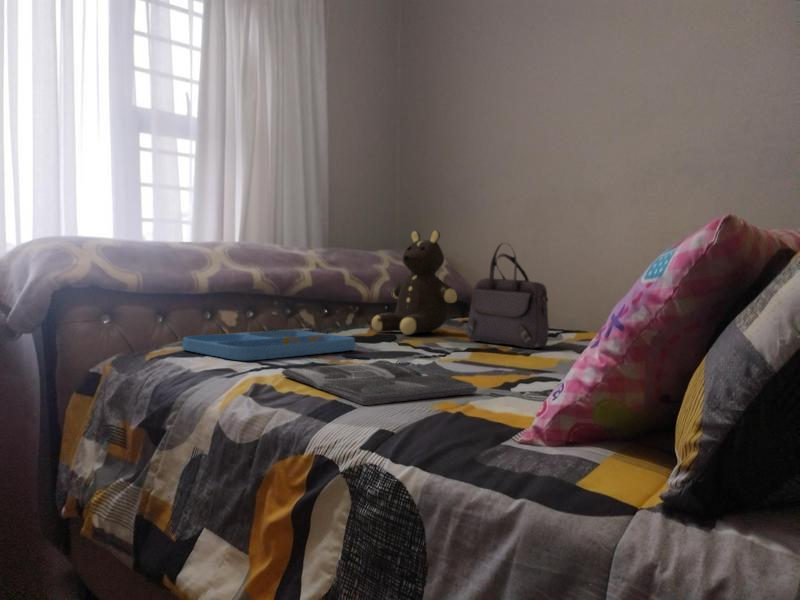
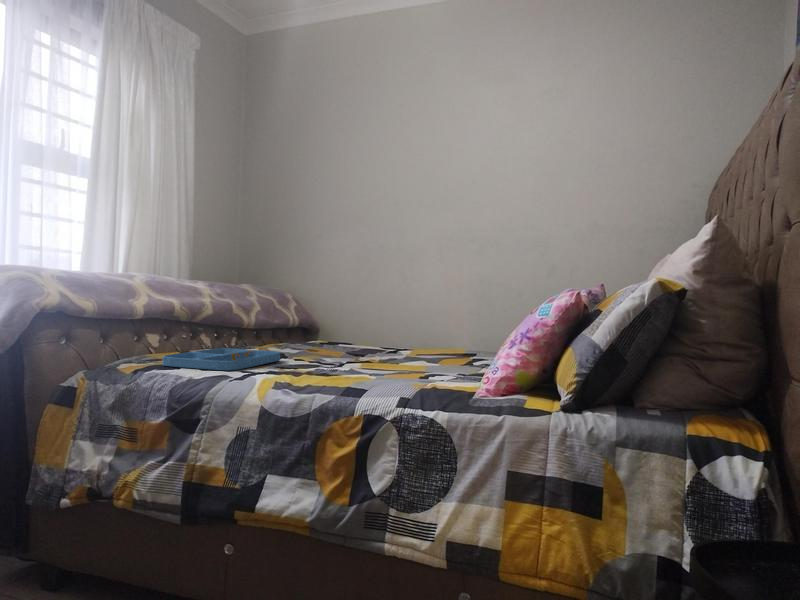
teddy bear: present [372,230,457,335] -> none [252,273,315,349]
handbag: present [466,244,549,349] -> none [329,285,388,355]
magazine: present [282,362,477,405] -> none [284,366,409,388]

